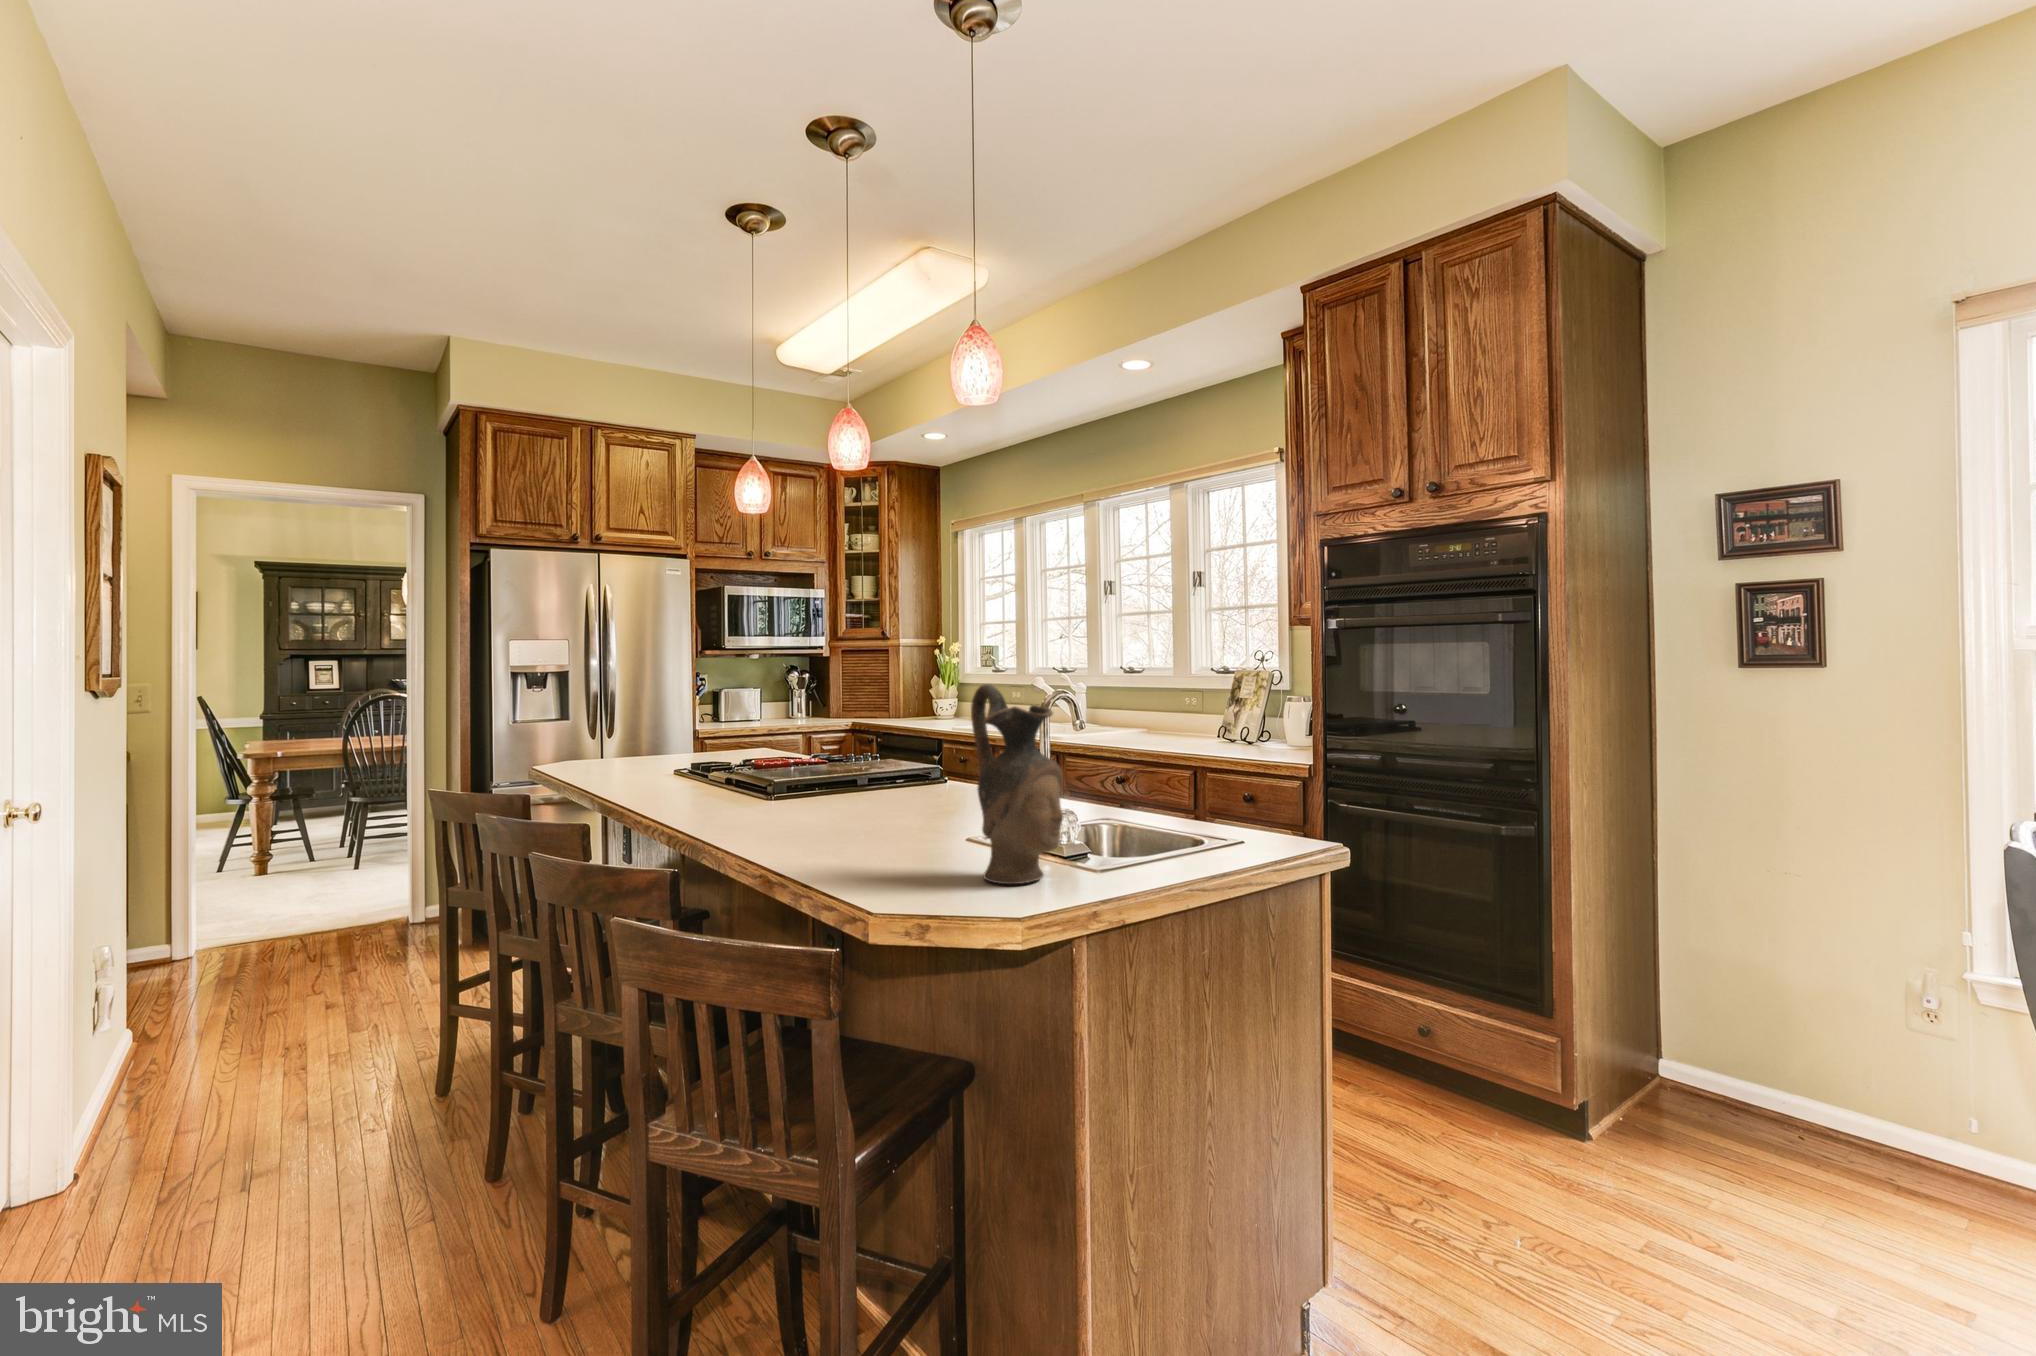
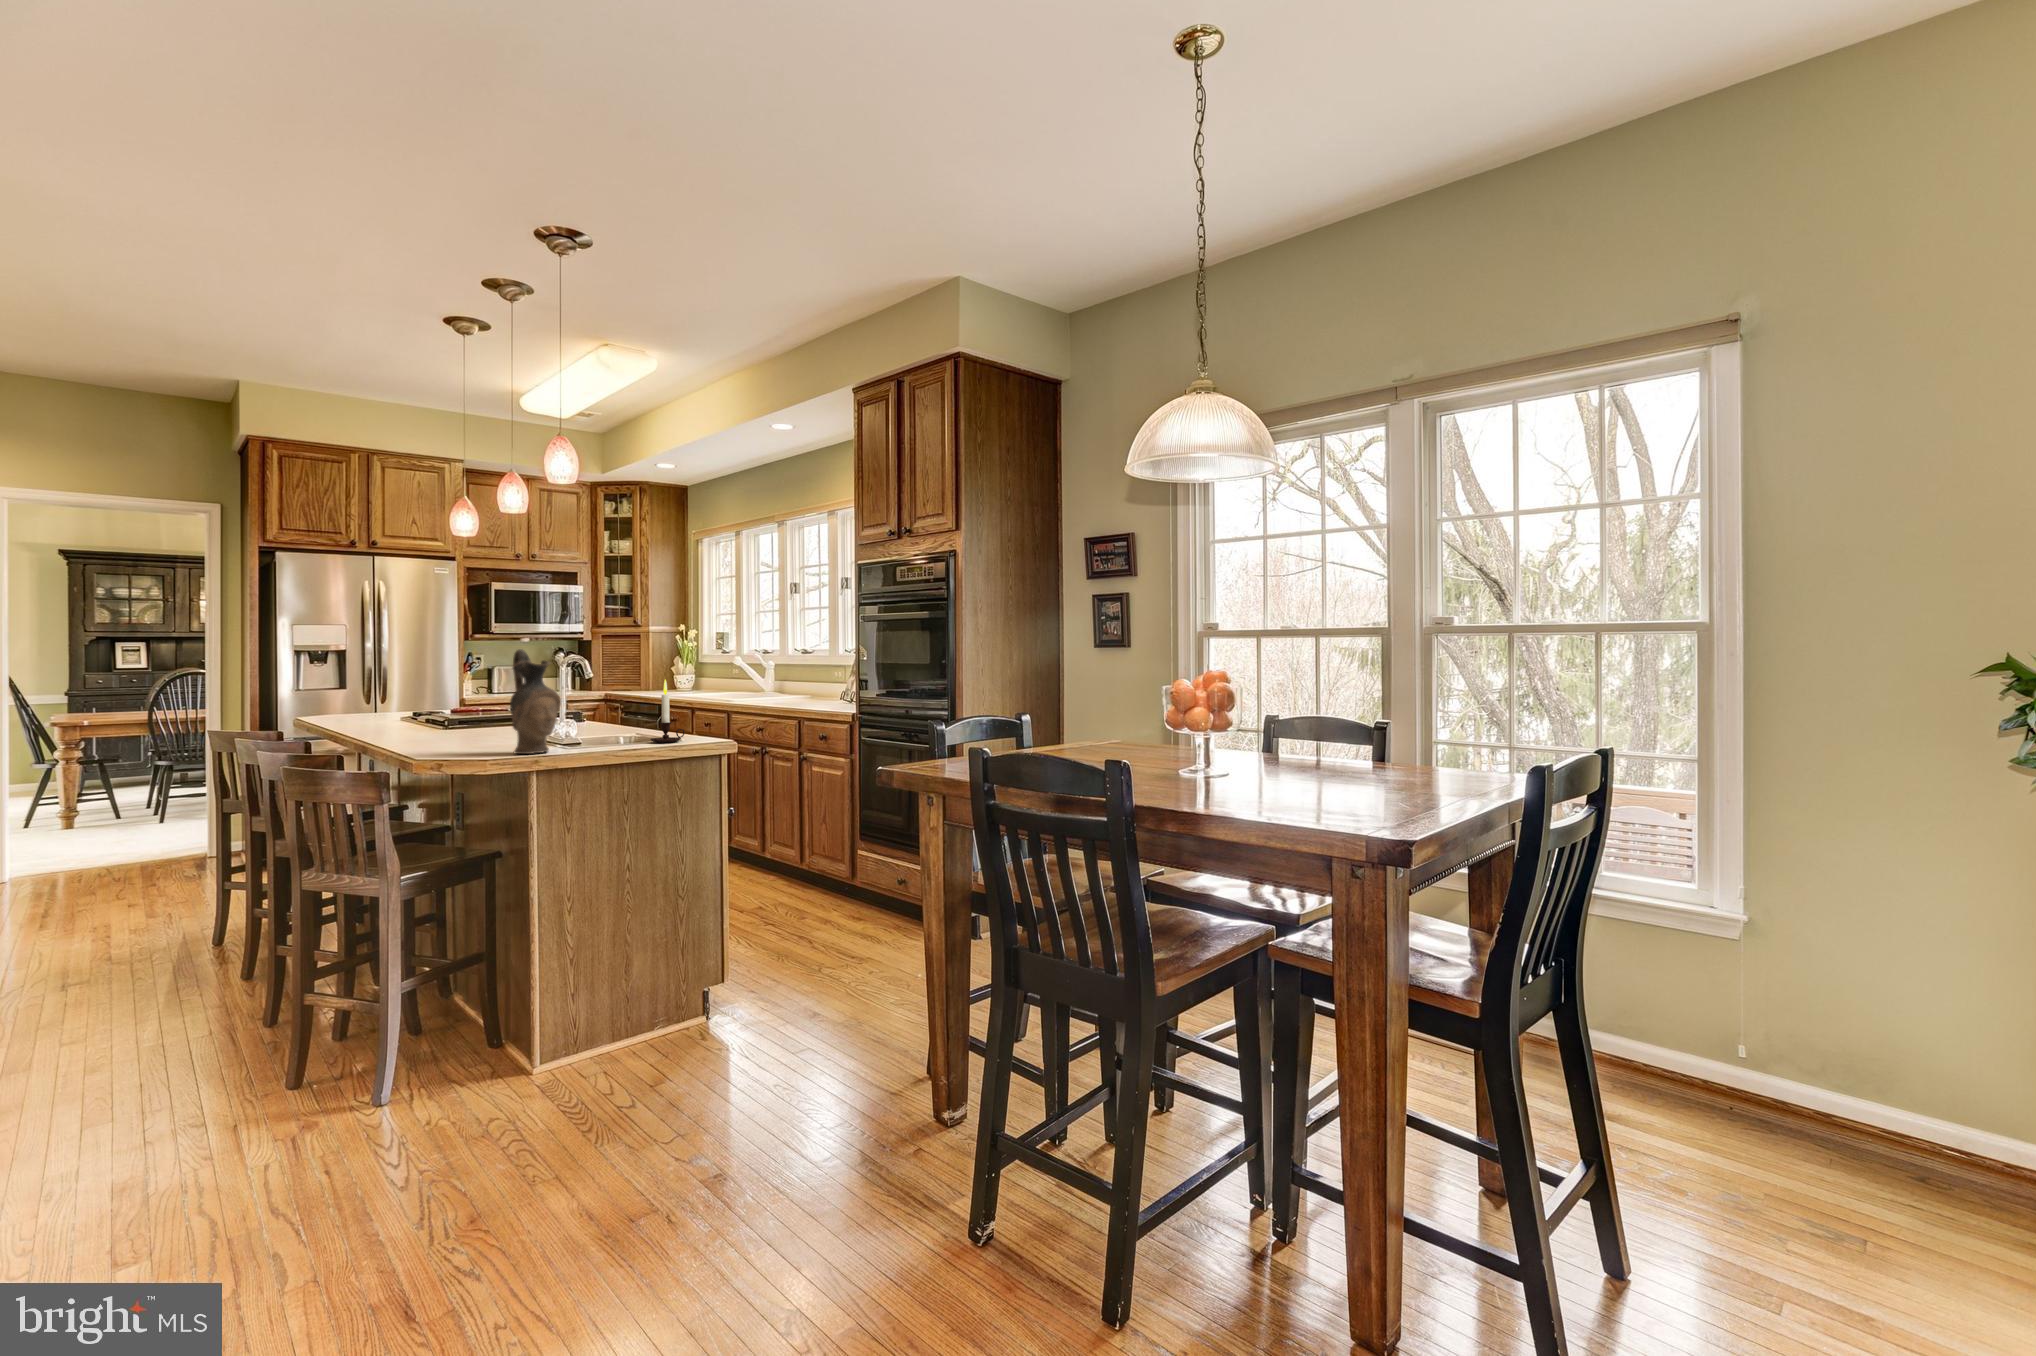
candle: none [1168,733,1221,848] -> present [650,680,685,743]

